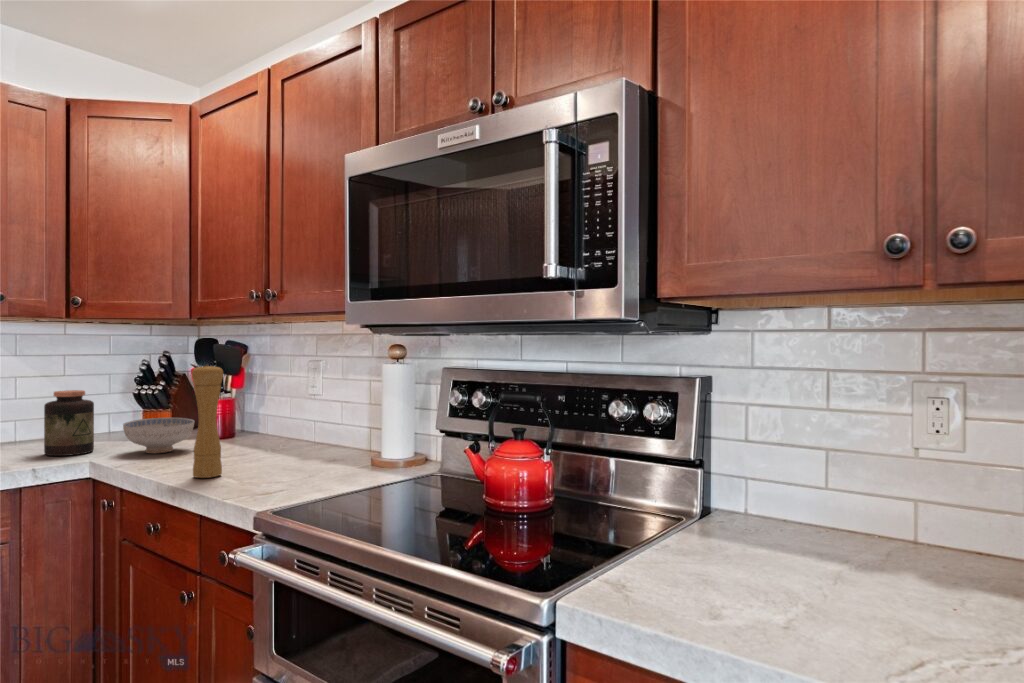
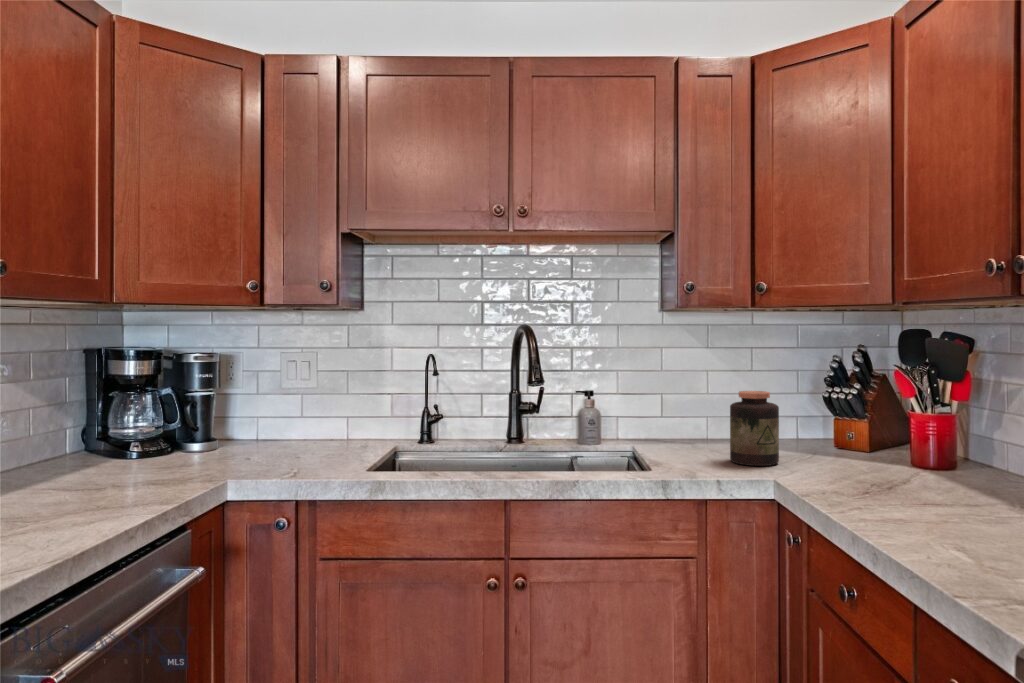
pepper mill: present [192,365,223,478] -> none [896,374,943,537]
ceramic bowl: present [123,418,195,453] -> none [810,432,899,480]

